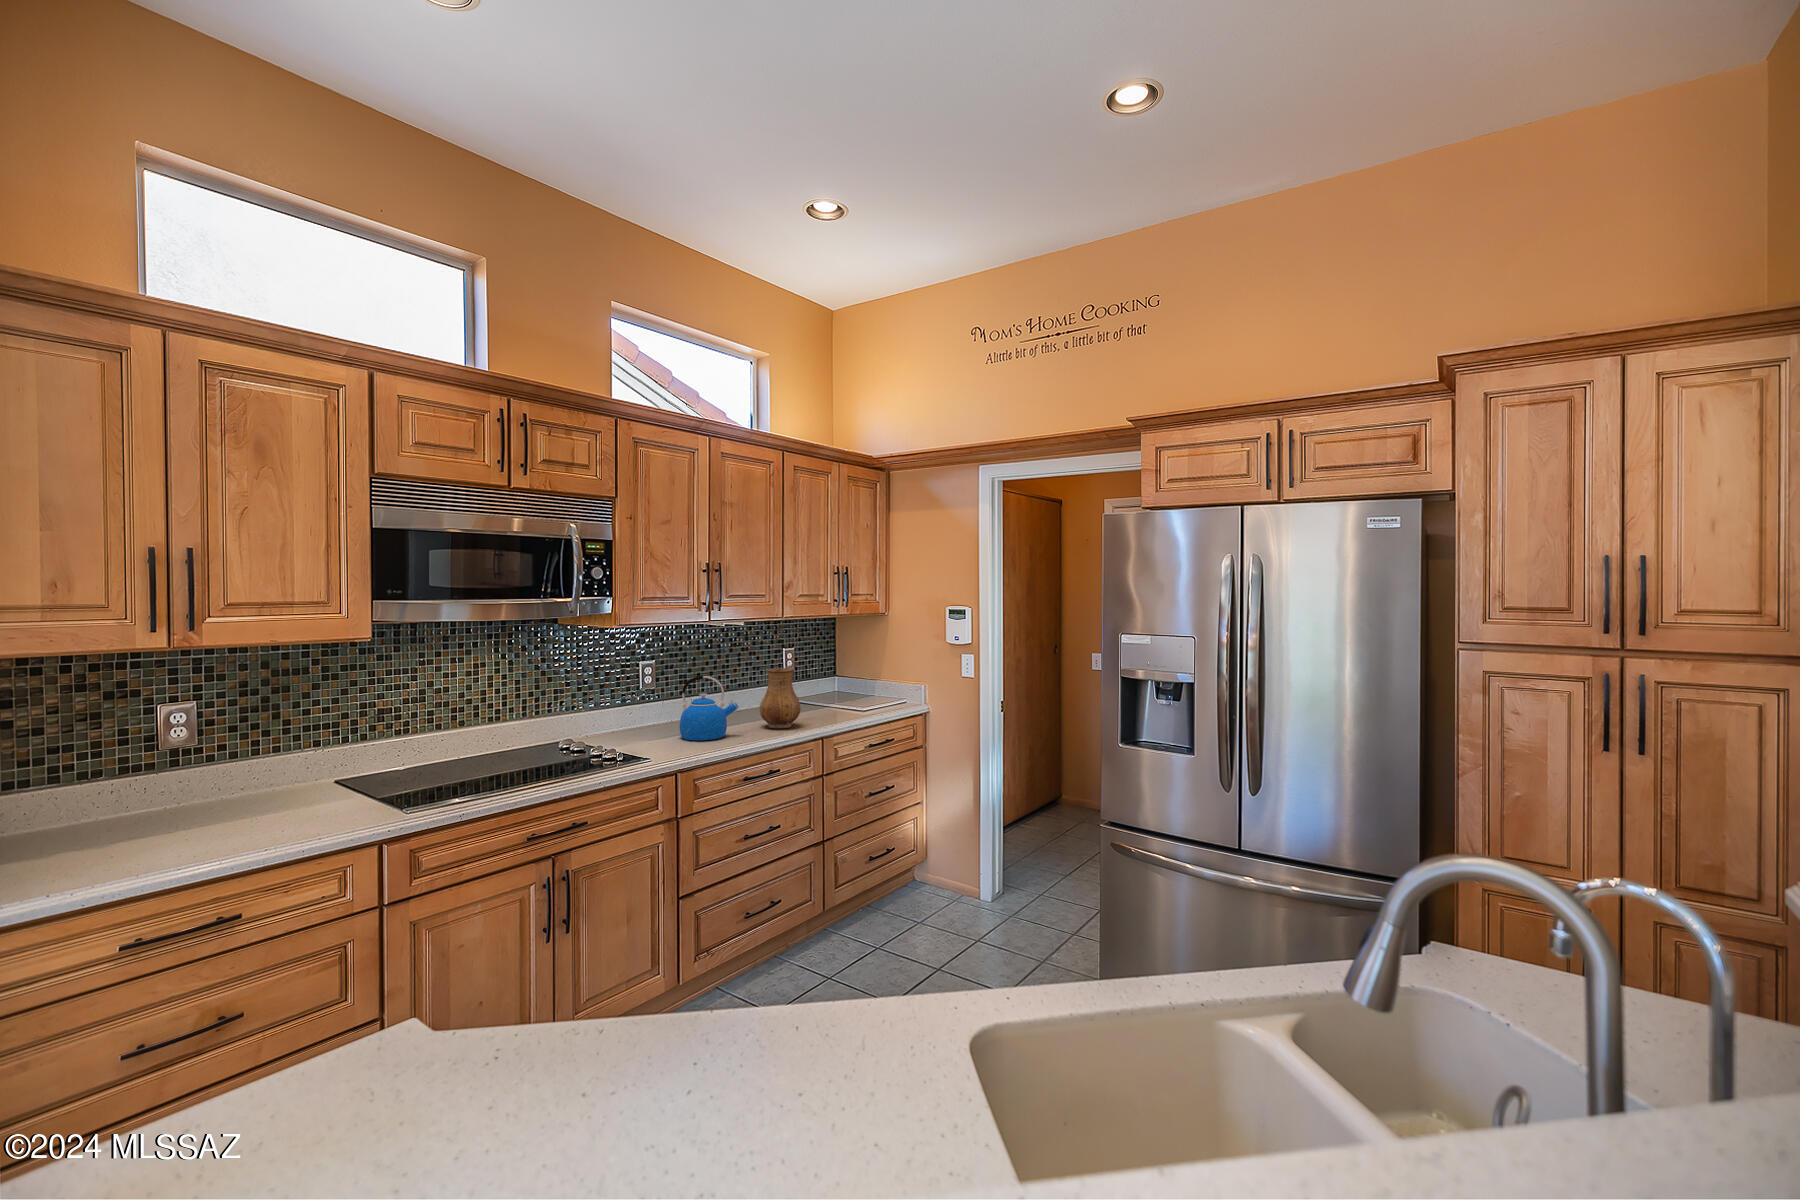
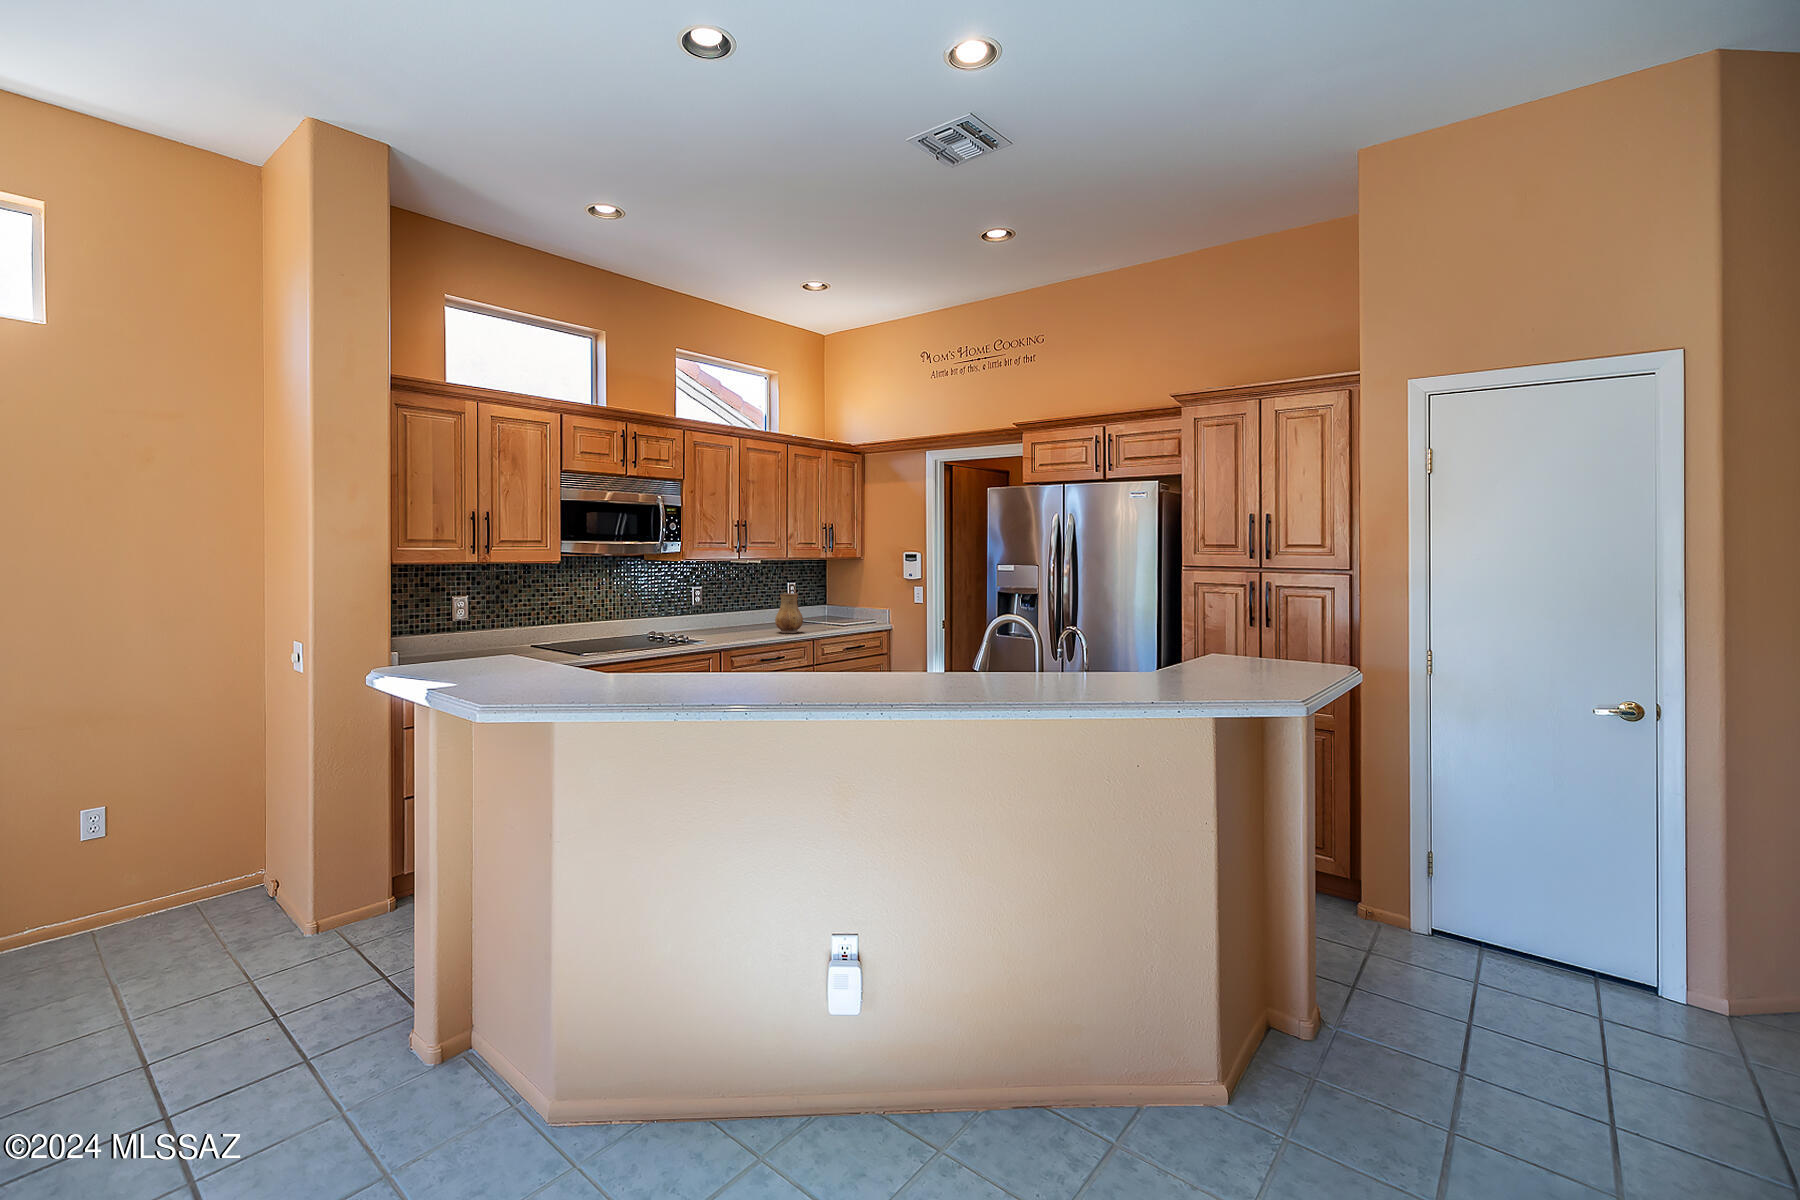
kettle: present [680,675,738,740] -> none [724,595,763,637]

